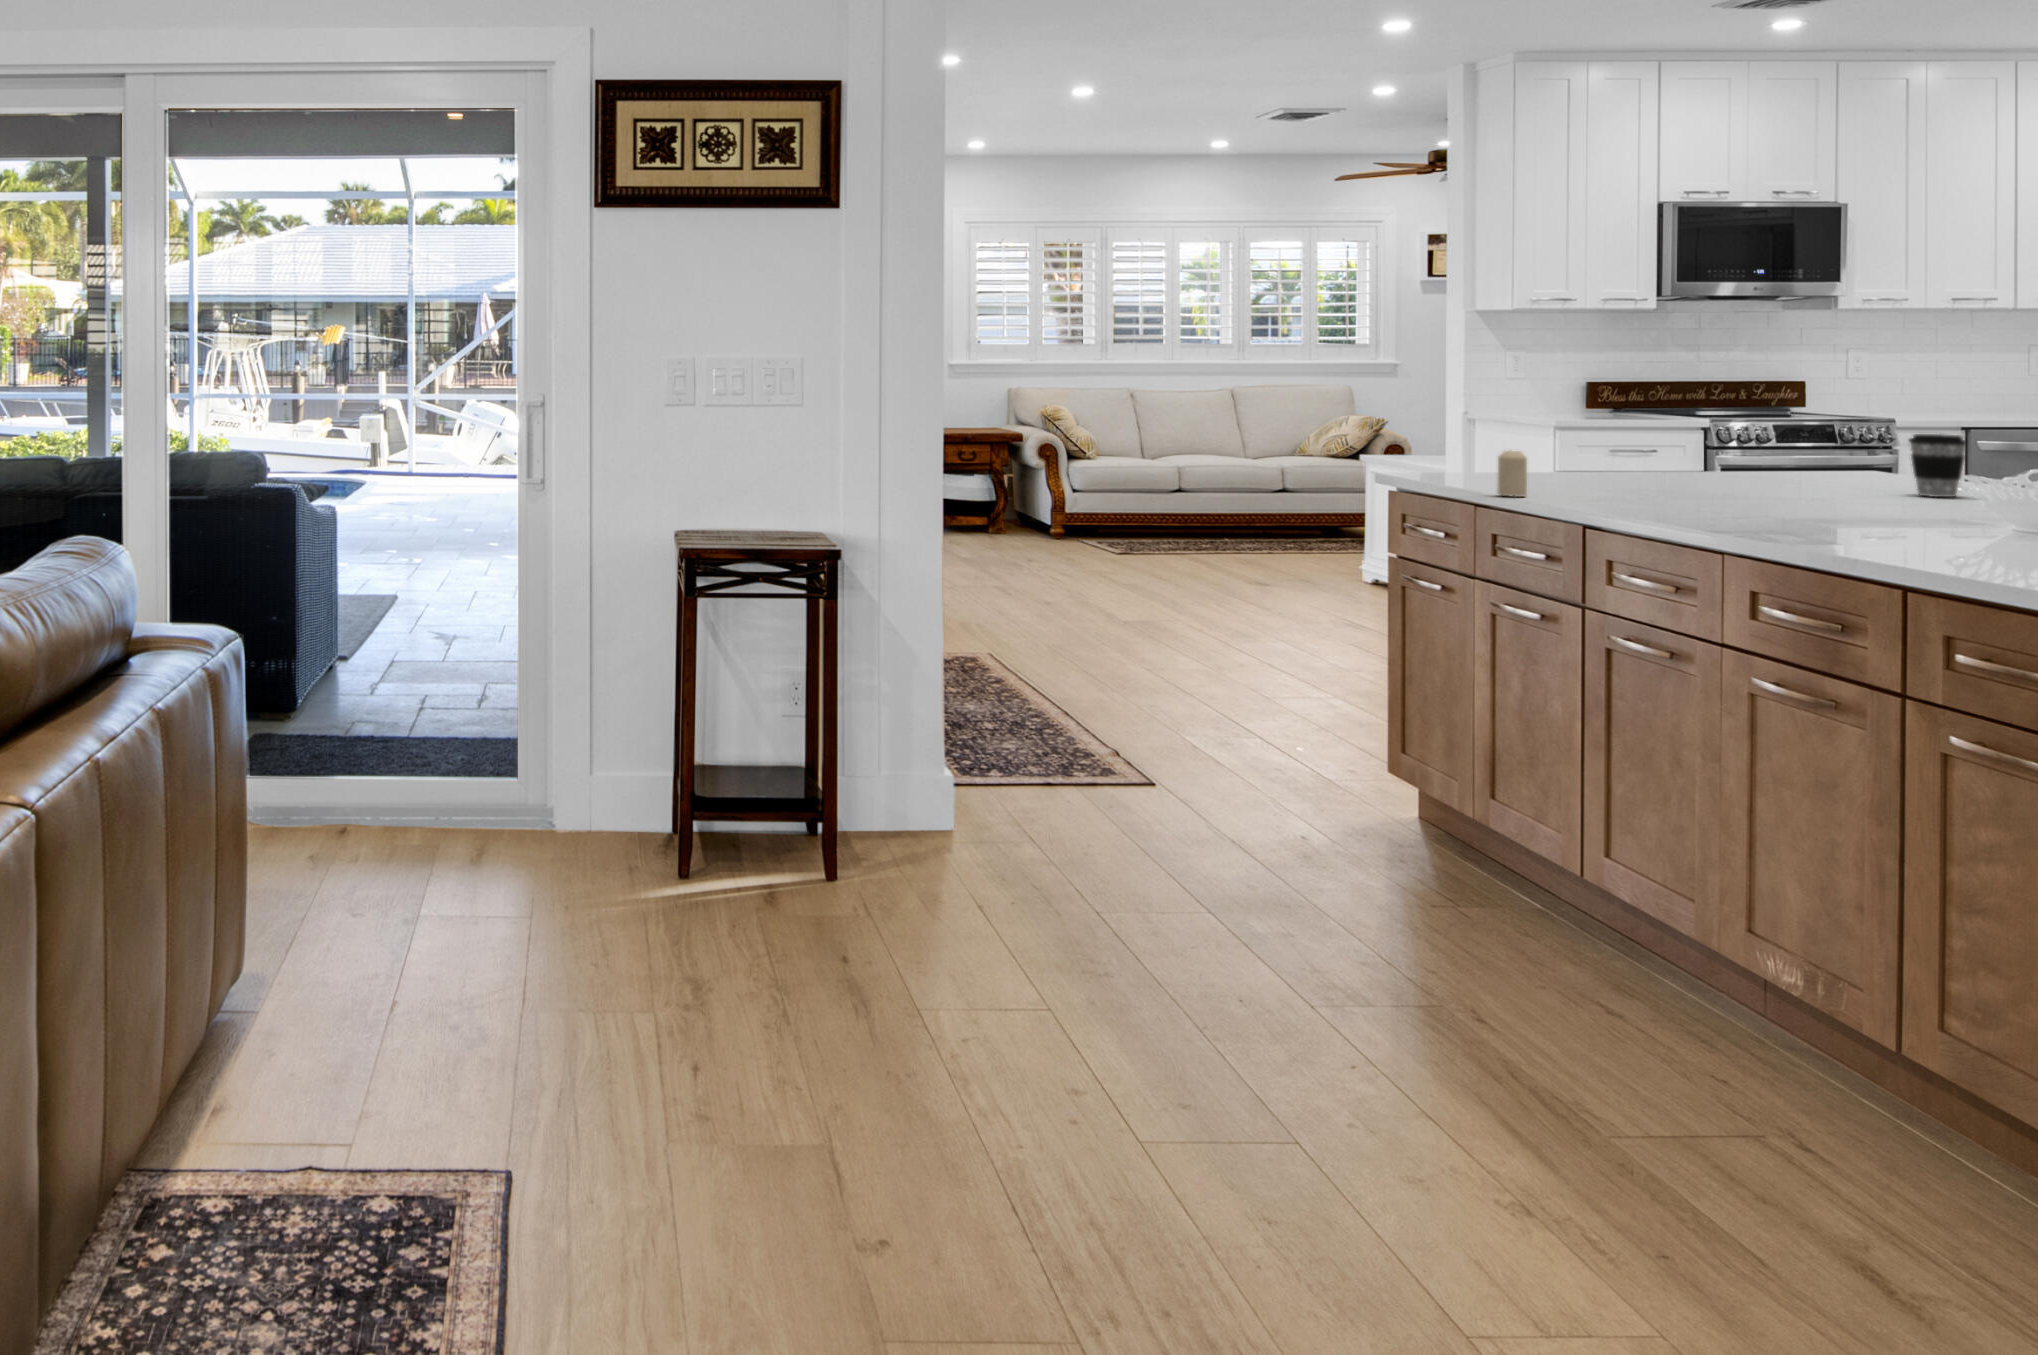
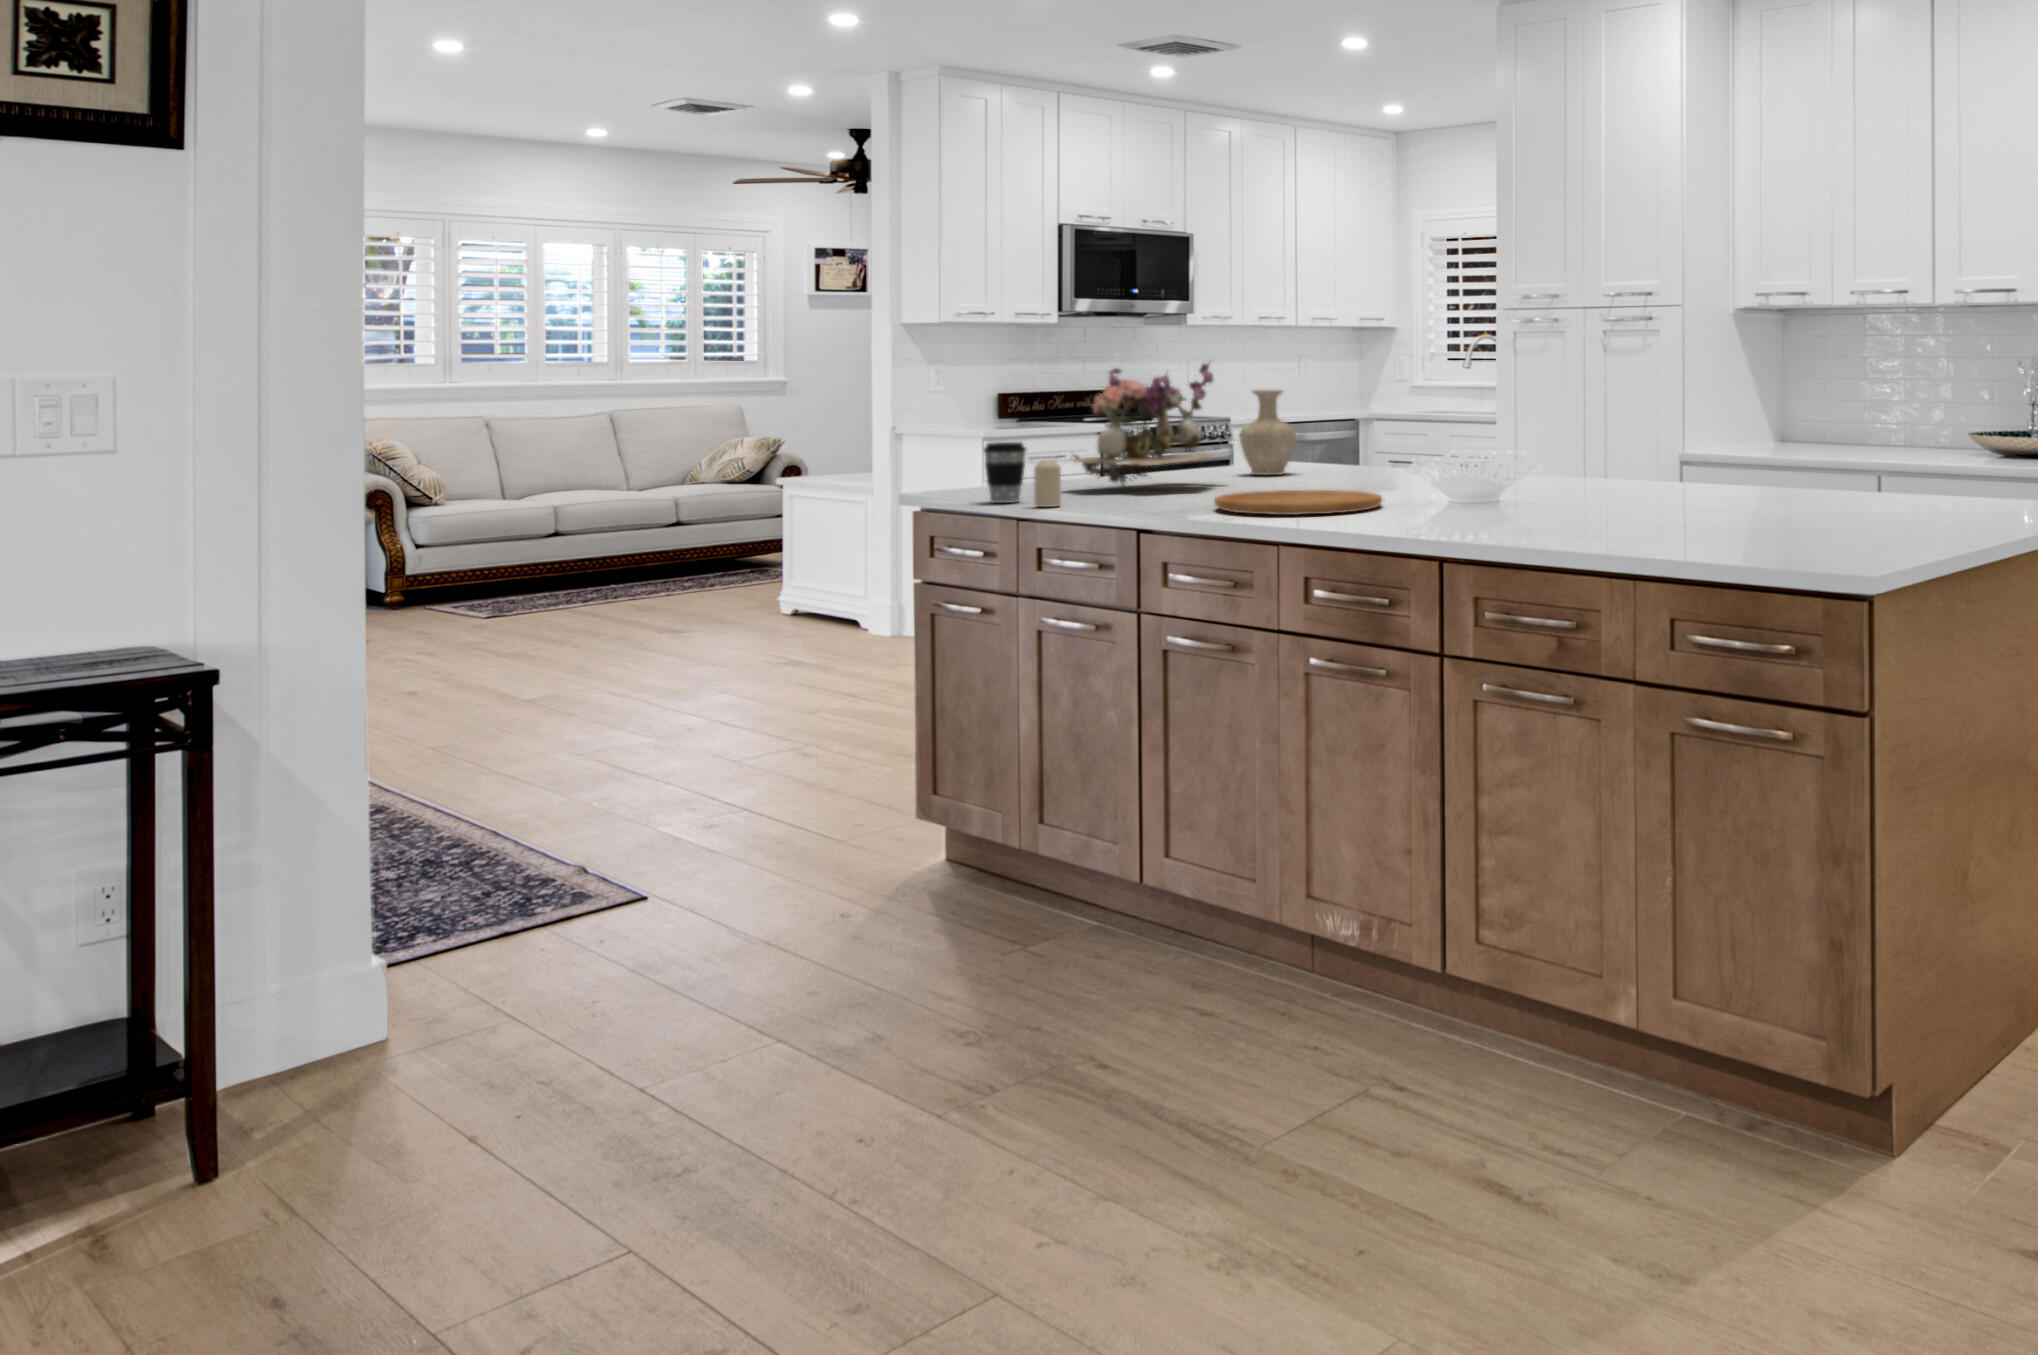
flower arrangement: none [1547,354,1760,486] -> present [1070,363,1223,485]
vase: none [1792,388,1873,485] -> present [1240,390,1296,475]
coffee cup: present [1910,434,1967,497] -> present [984,442,1026,503]
cutting board: none [1697,499,1935,531] -> present [1215,490,1382,515]

